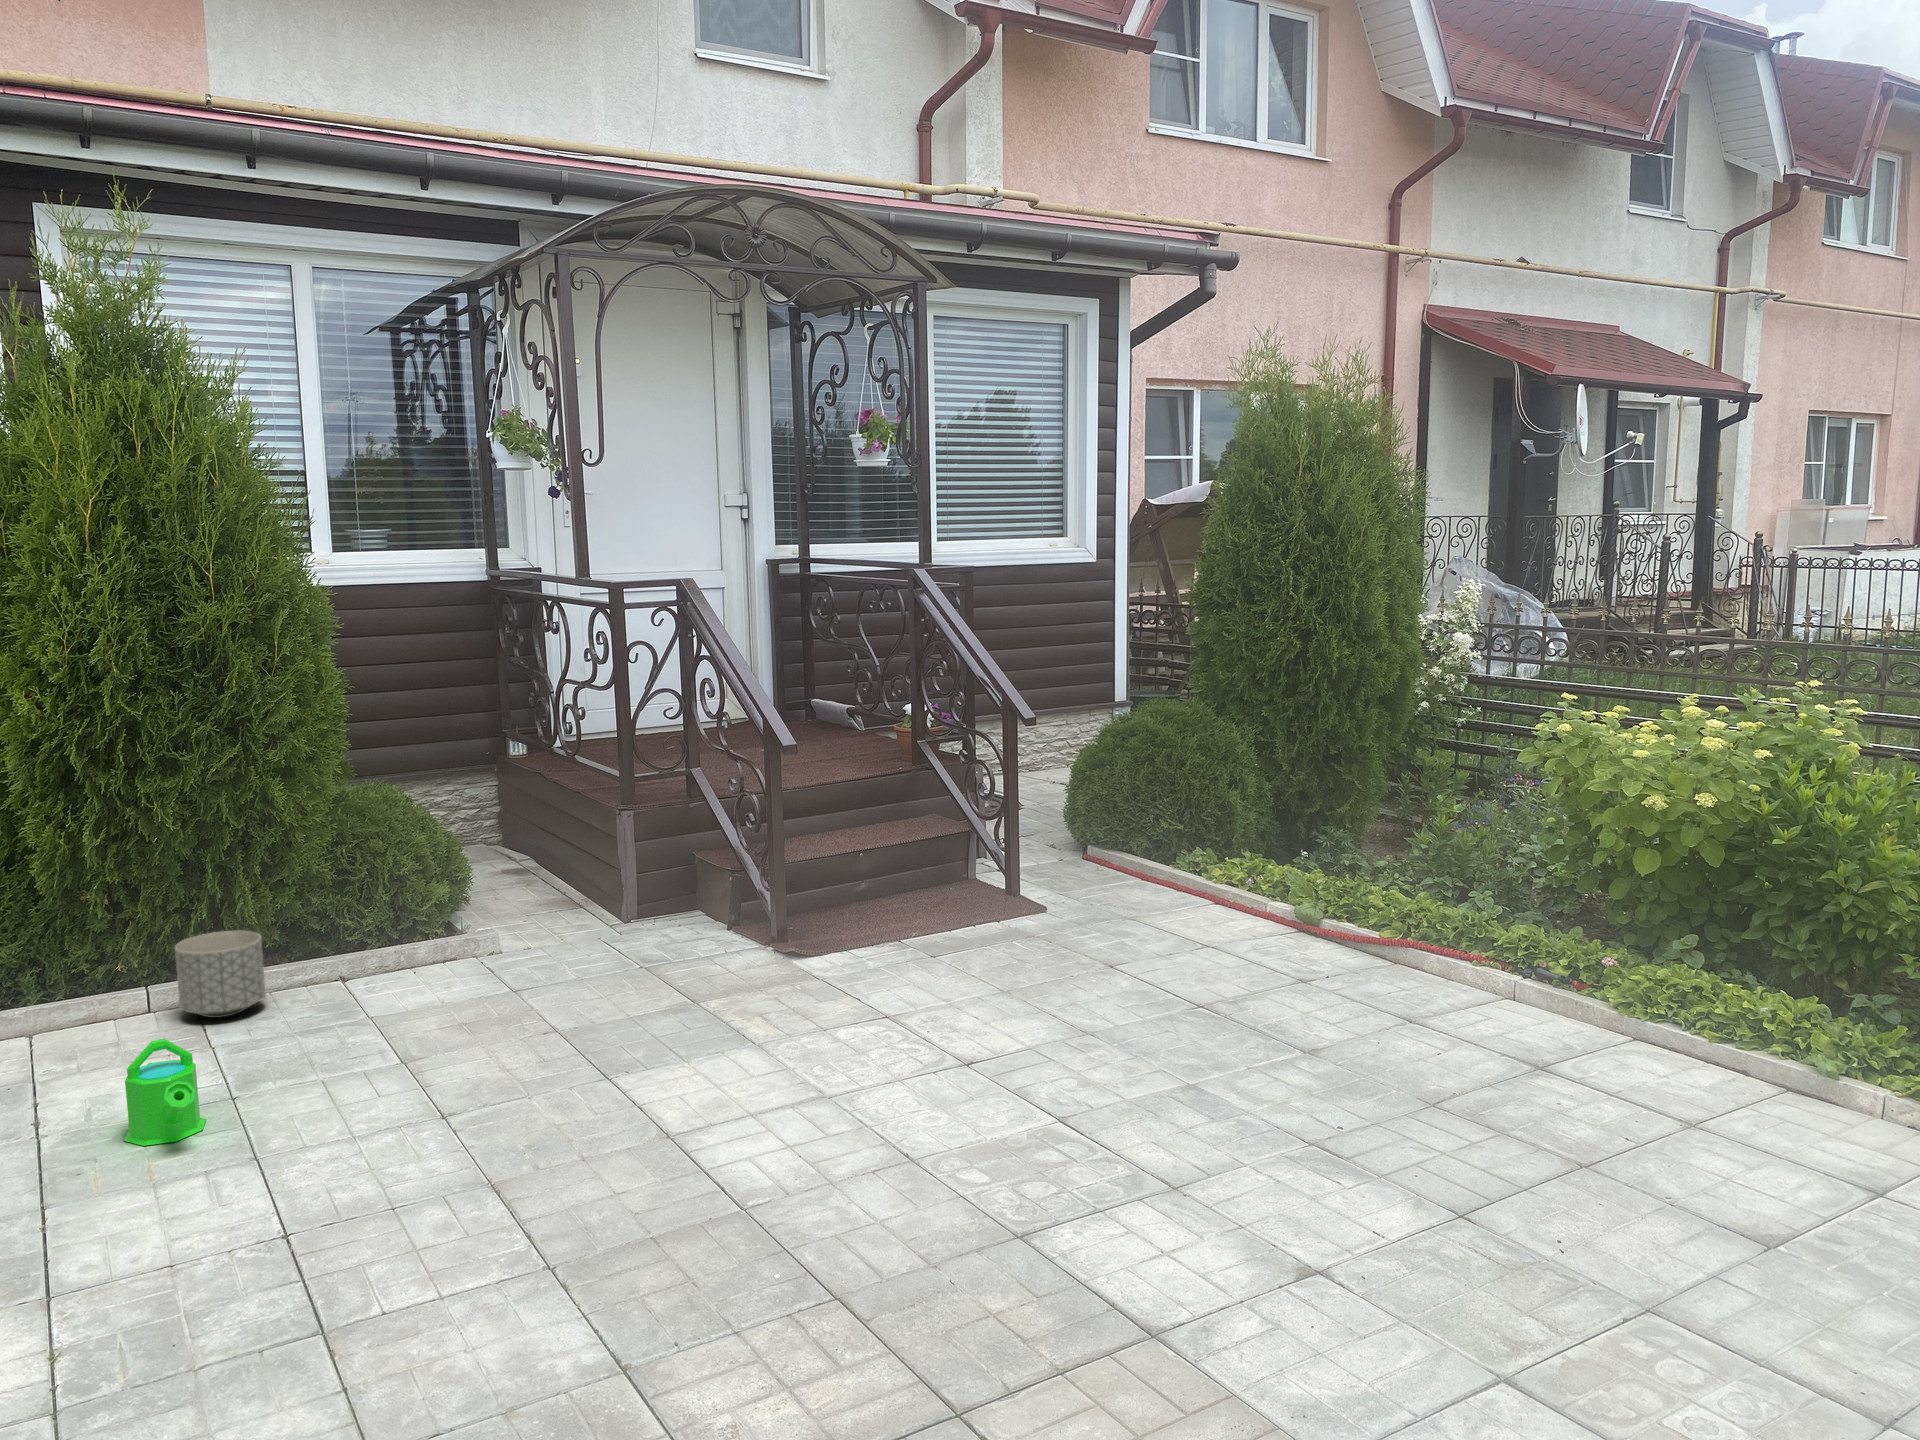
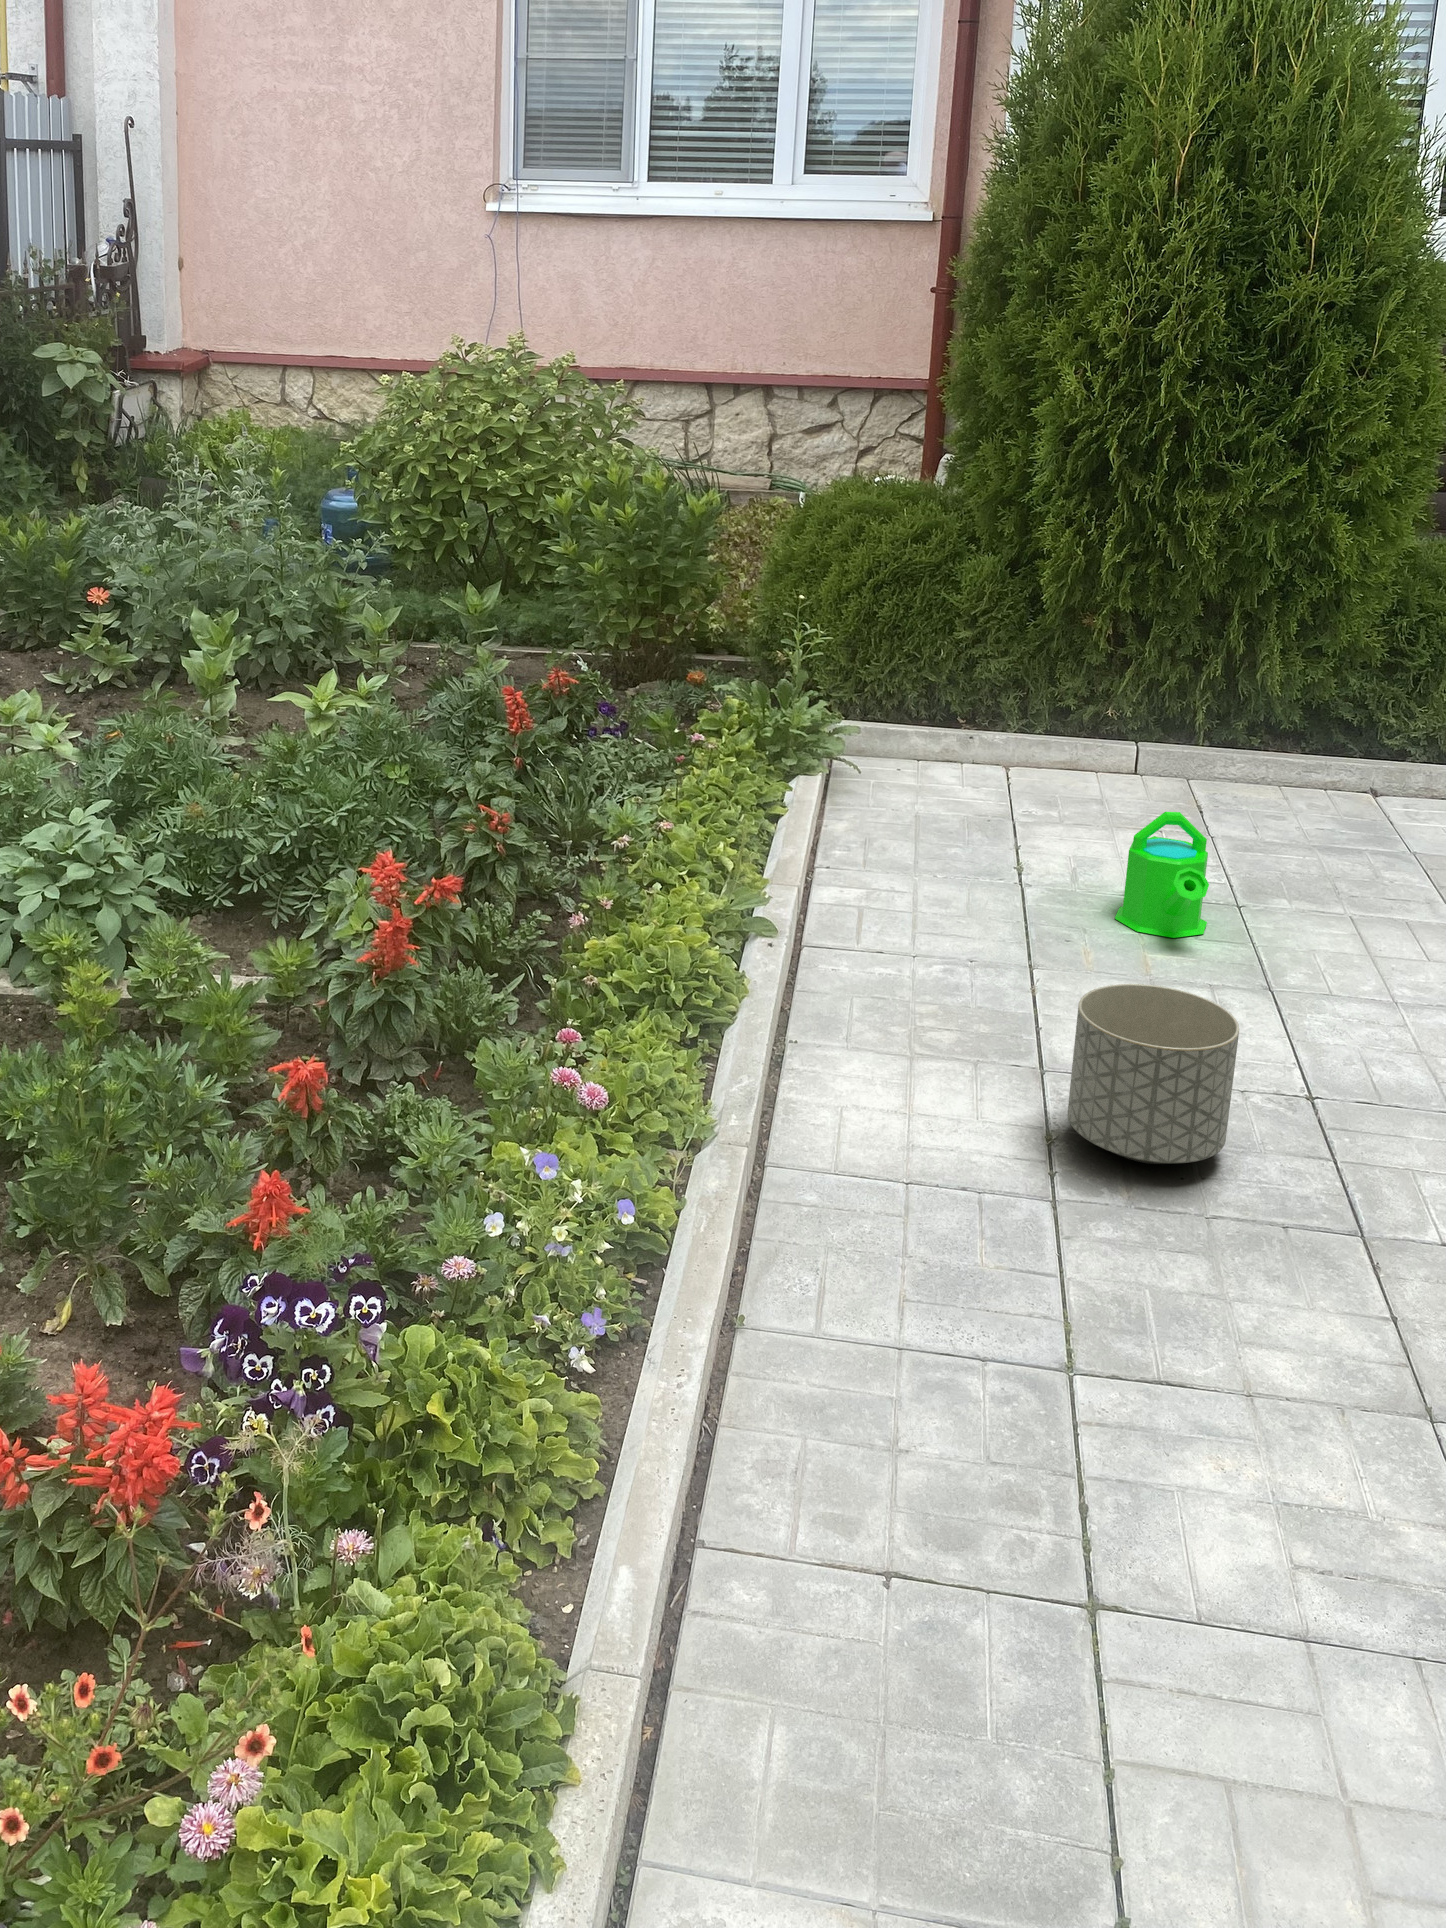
planter: present [175,931,266,1018] -> present [1068,984,1239,1164]

